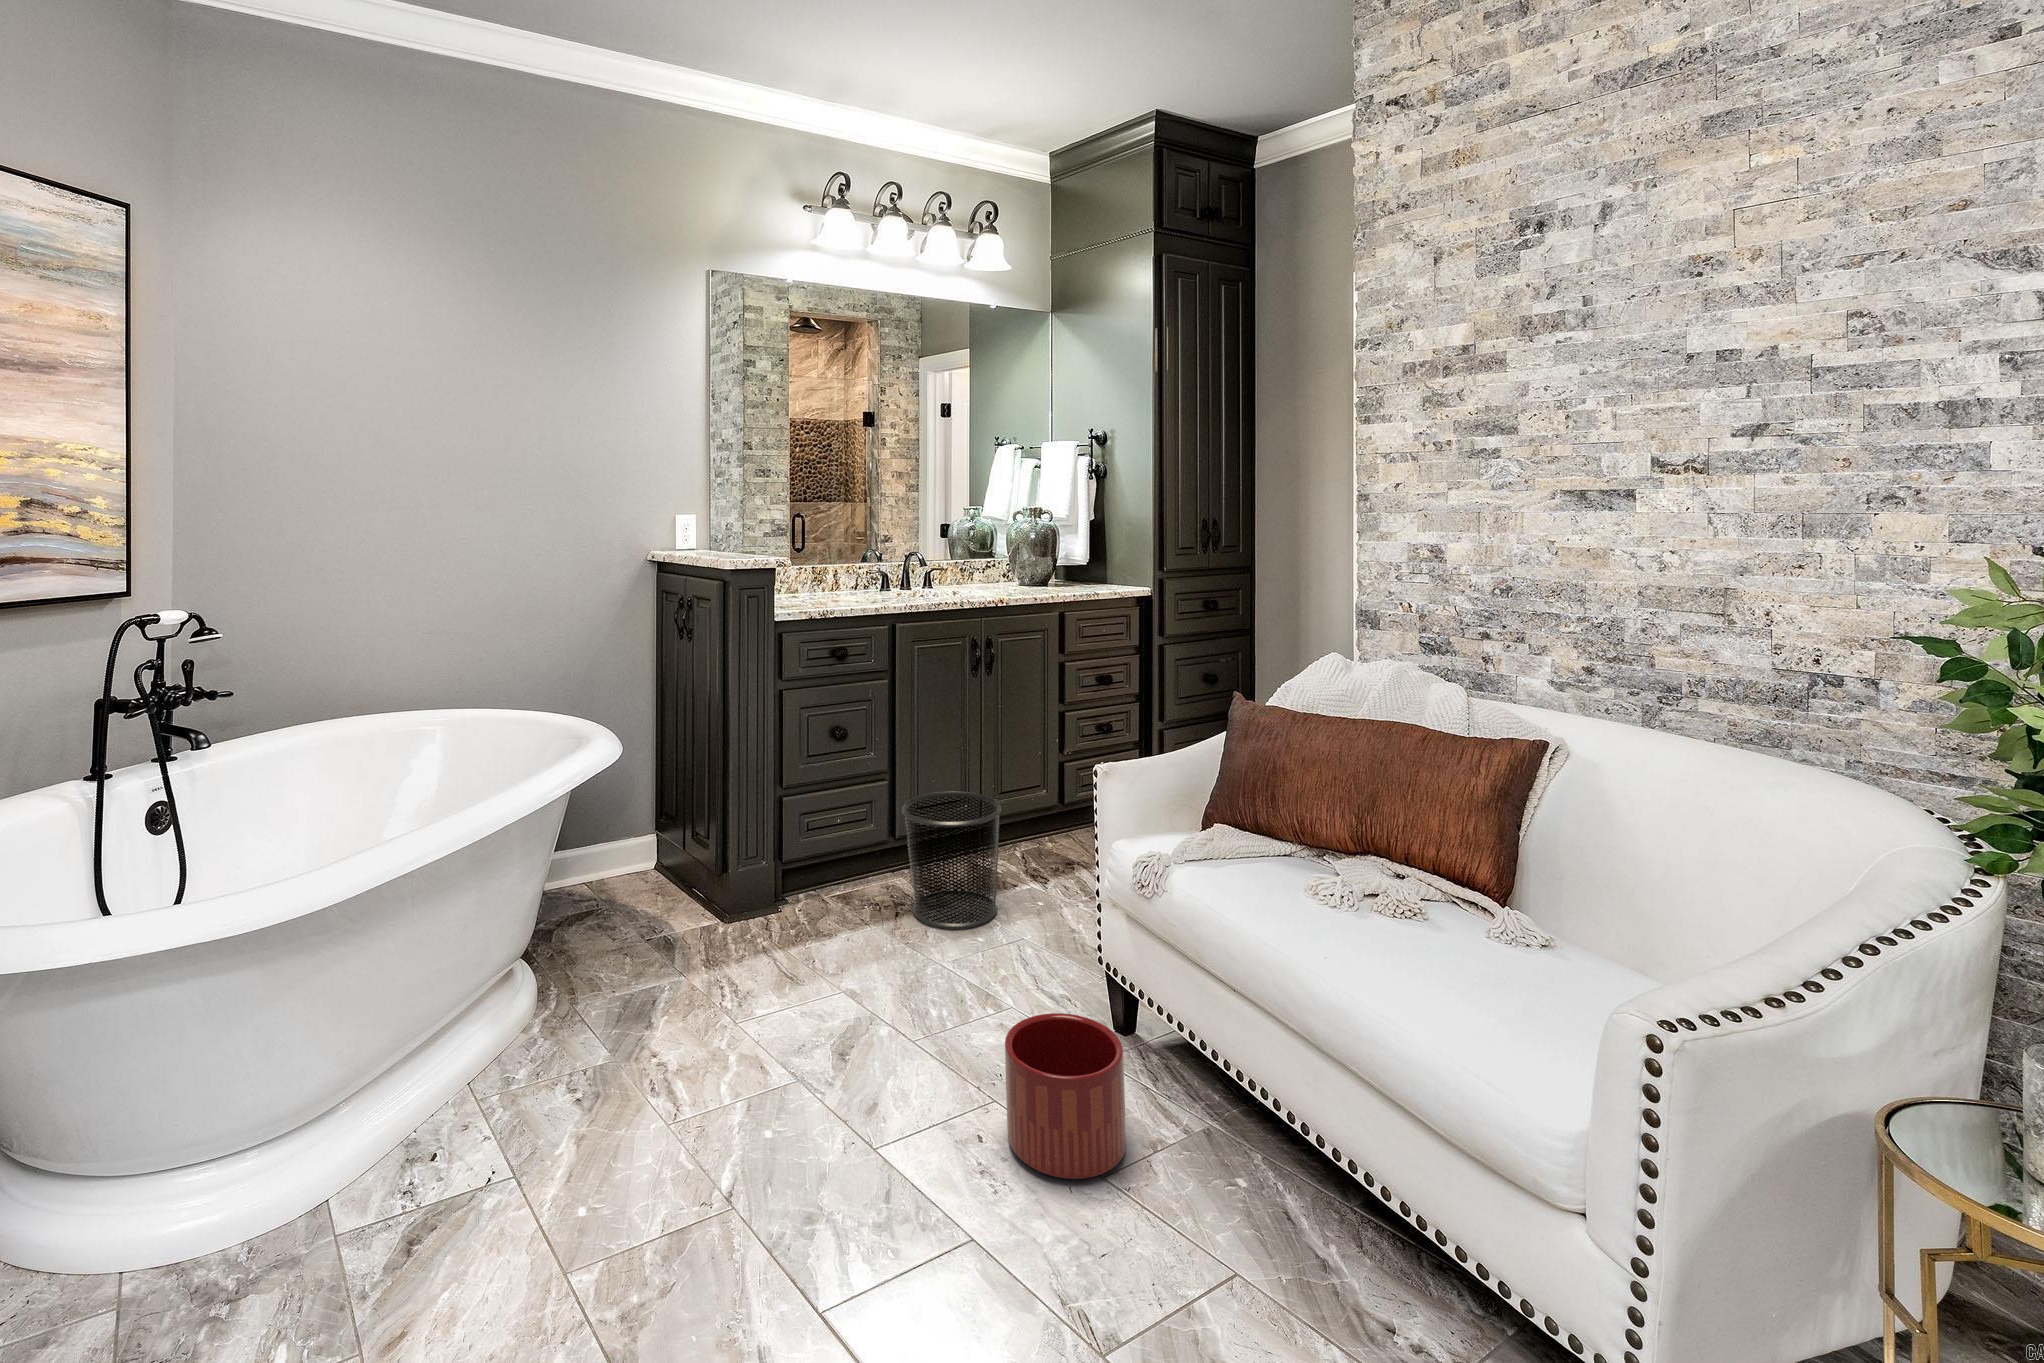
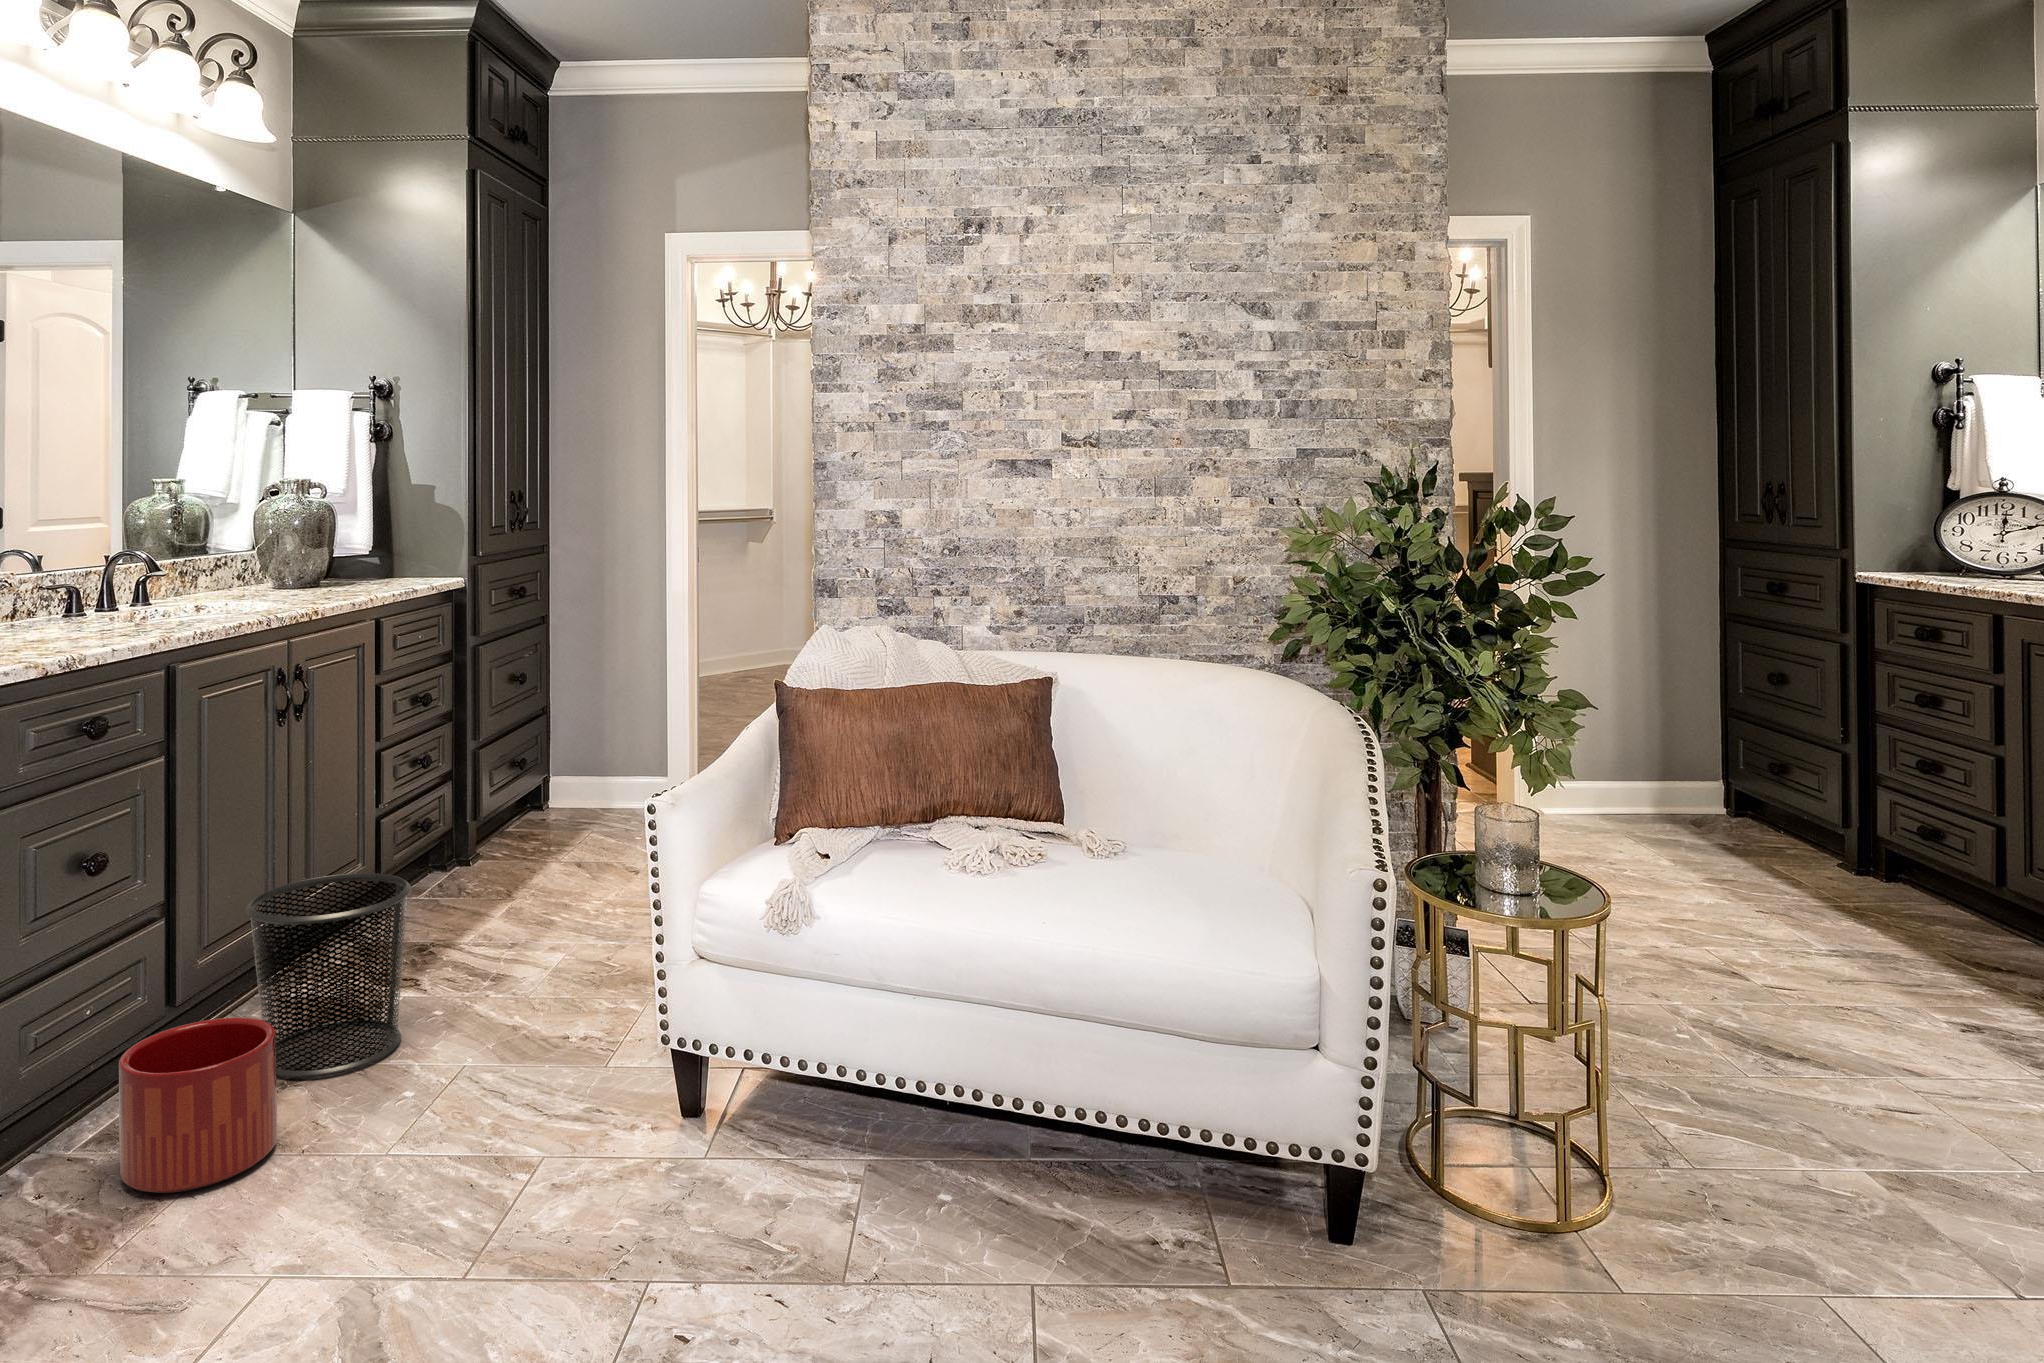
planter: present [1005,1013,1126,1179] -> present [119,1018,277,1193]

